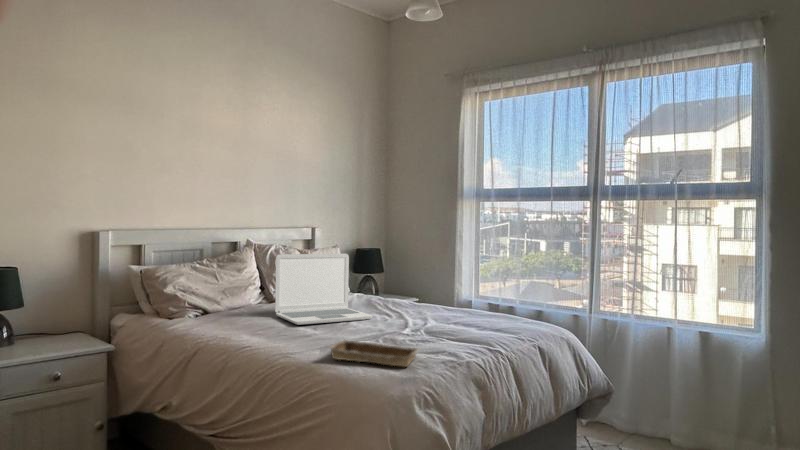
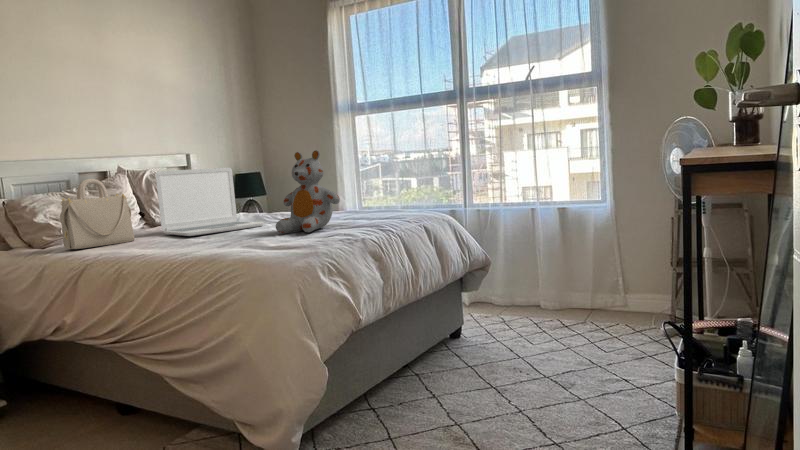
stuffed bear: none [381,253,450,341] -> present [276,150,340,233]
handbag: none [185,259,249,326] -> present [60,179,134,249]
tray: present [330,340,419,367] -> none [226,232,319,250]

